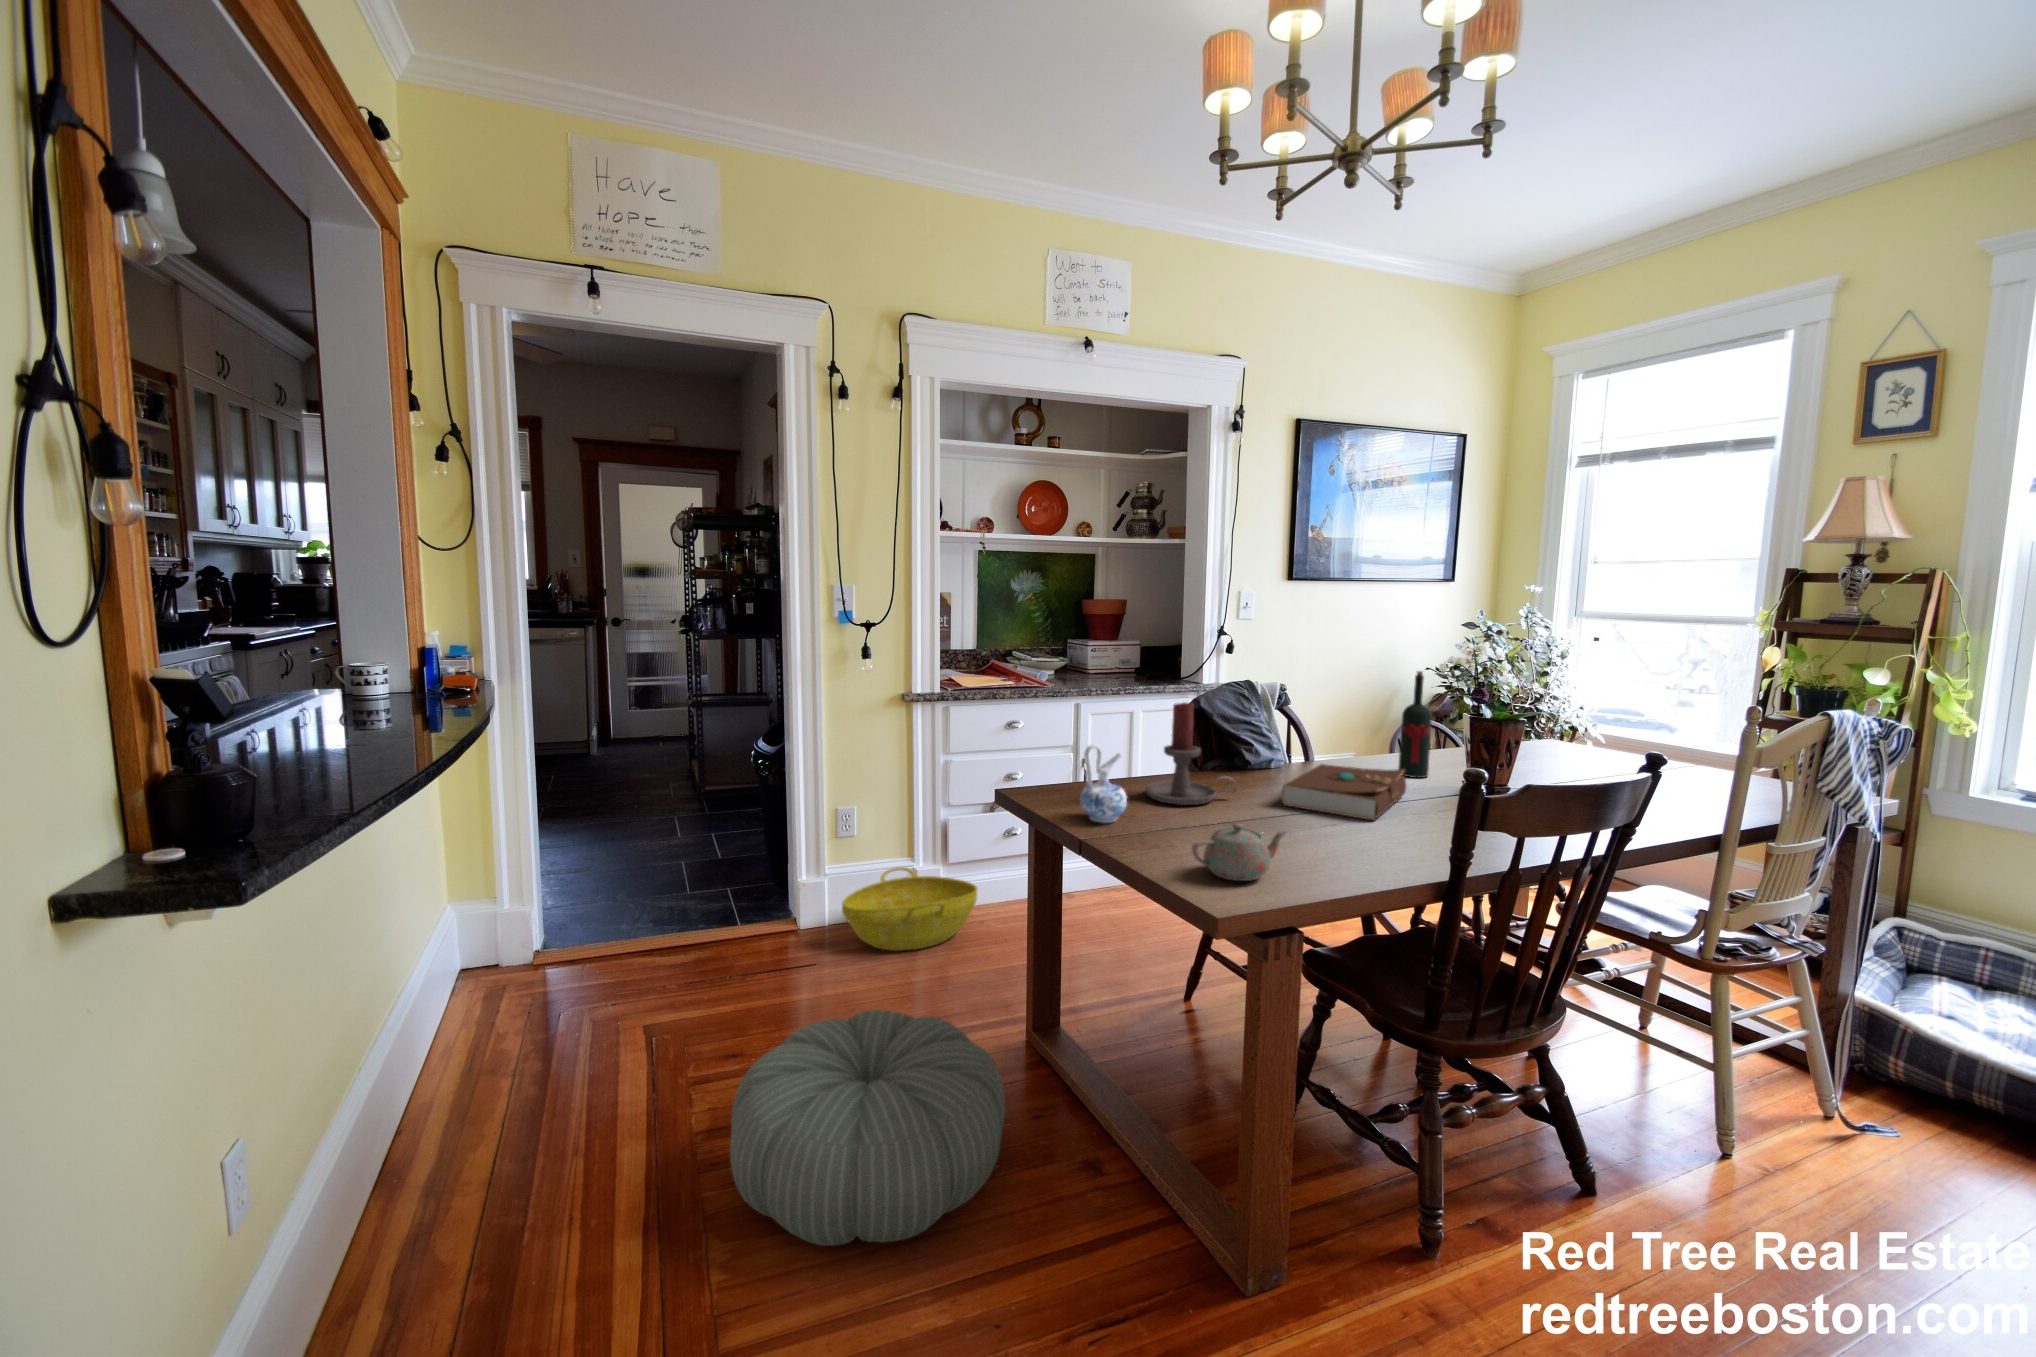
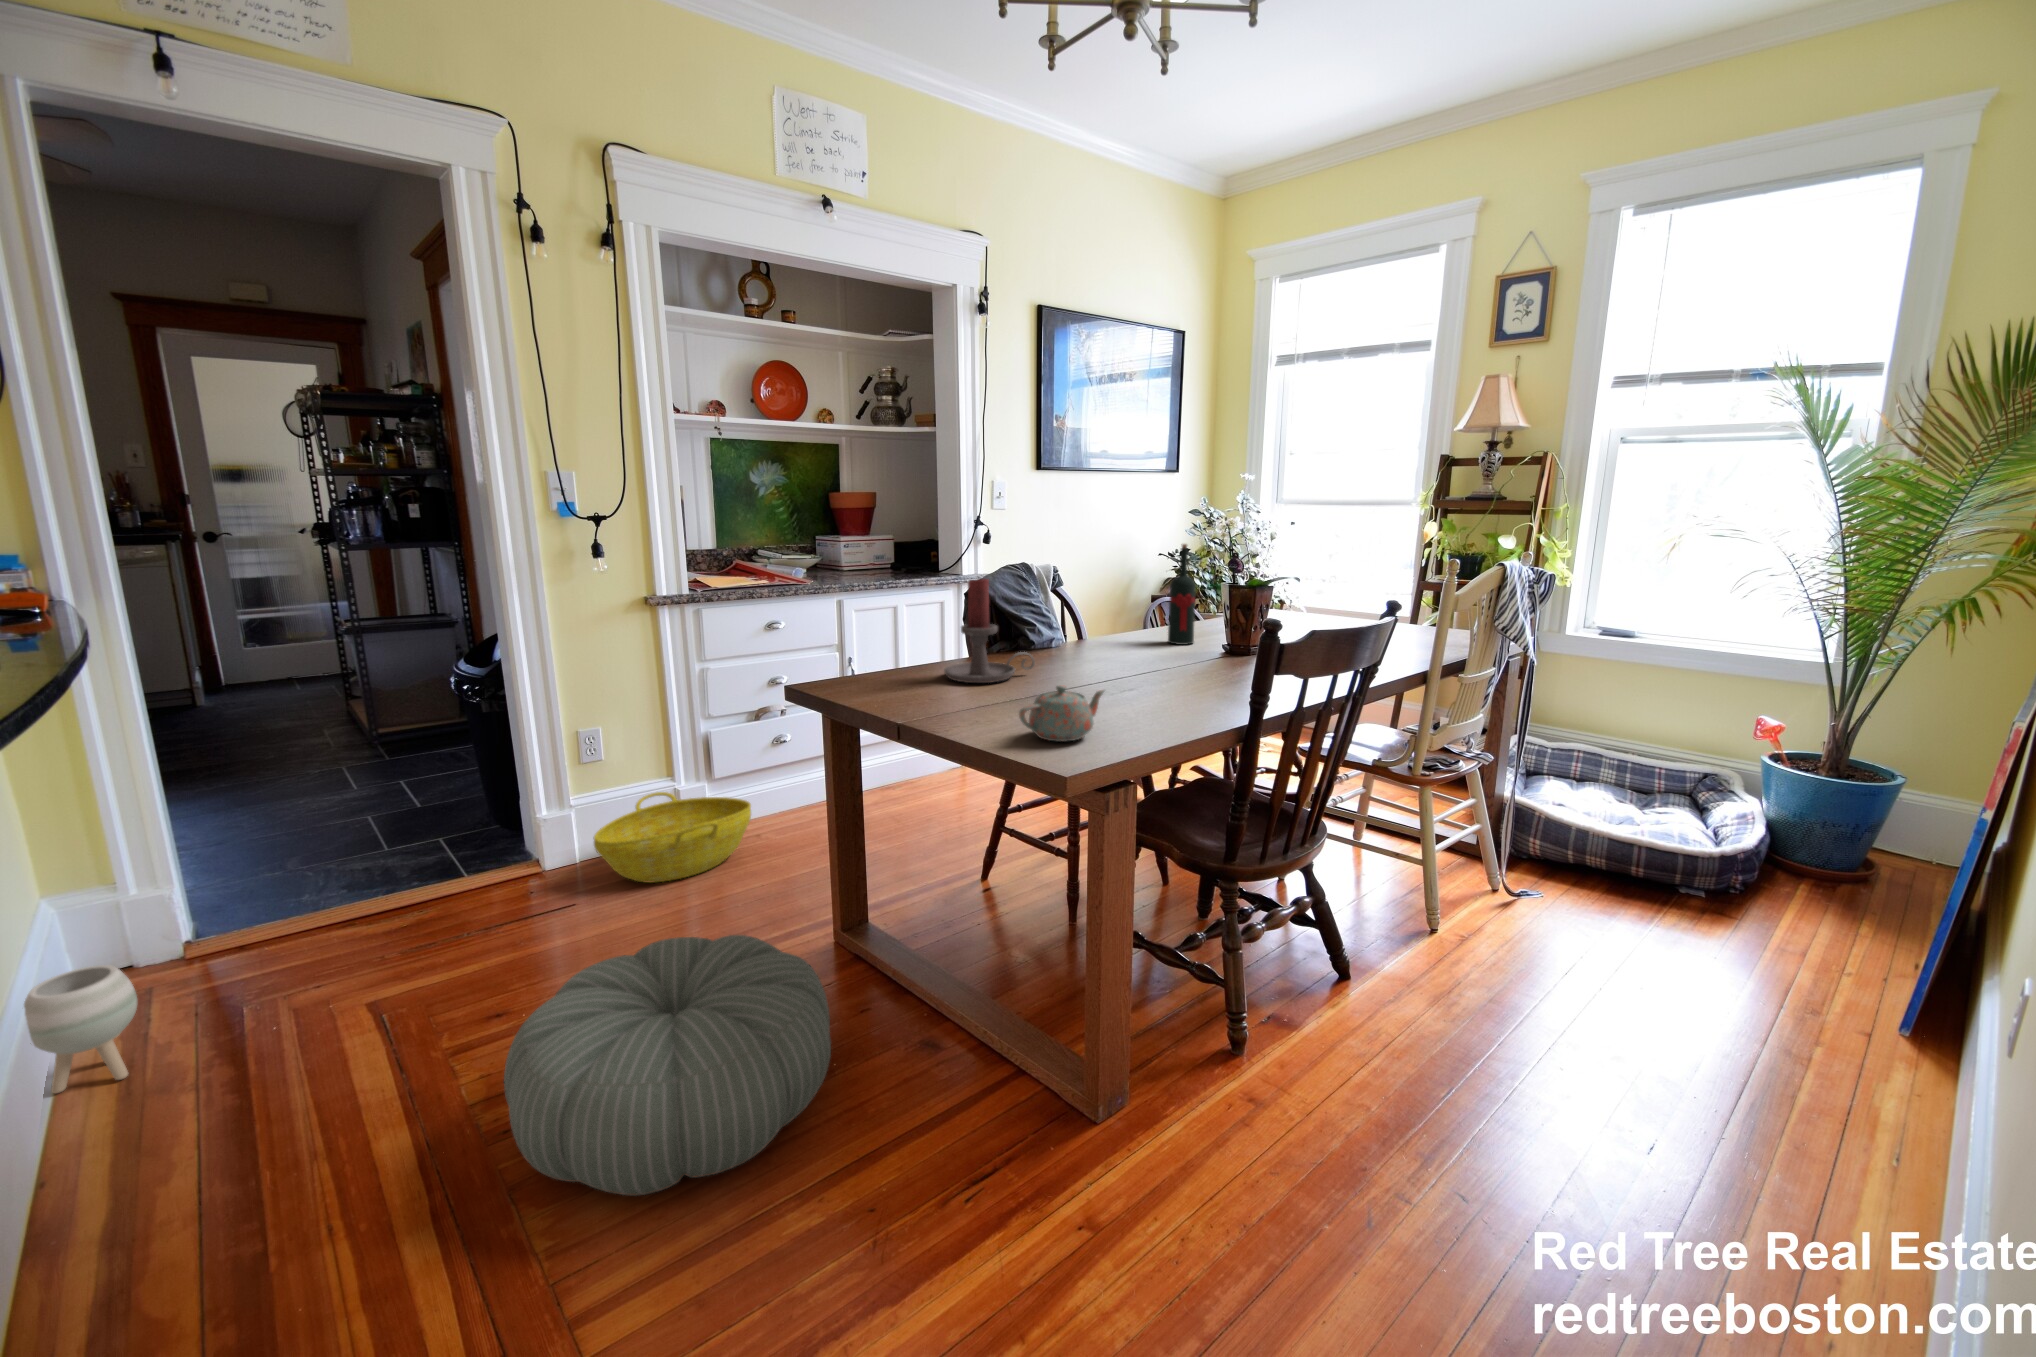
ceramic pitcher: present [1080,745,1127,823] -> none [884,623,934,705]
book: present [1281,764,1406,820] -> none [1077,634,1183,681]
planter: none [443,957,511,1050] -> present [24,965,138,1093]

